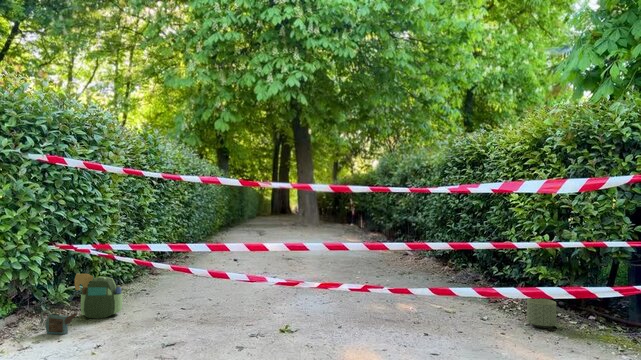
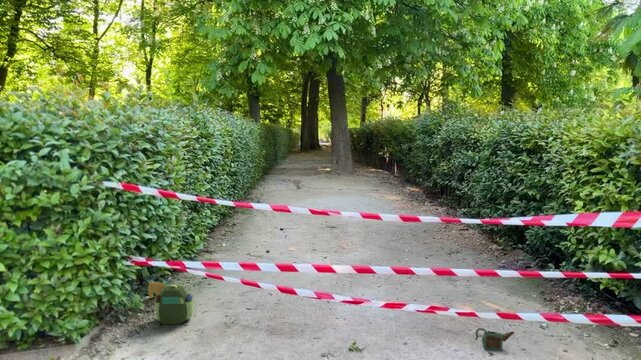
planter: present [527,298,556,328] -> none [585,313,616,344]
watering can: present [40,310,77,334] -> present [475,328,514,350]

